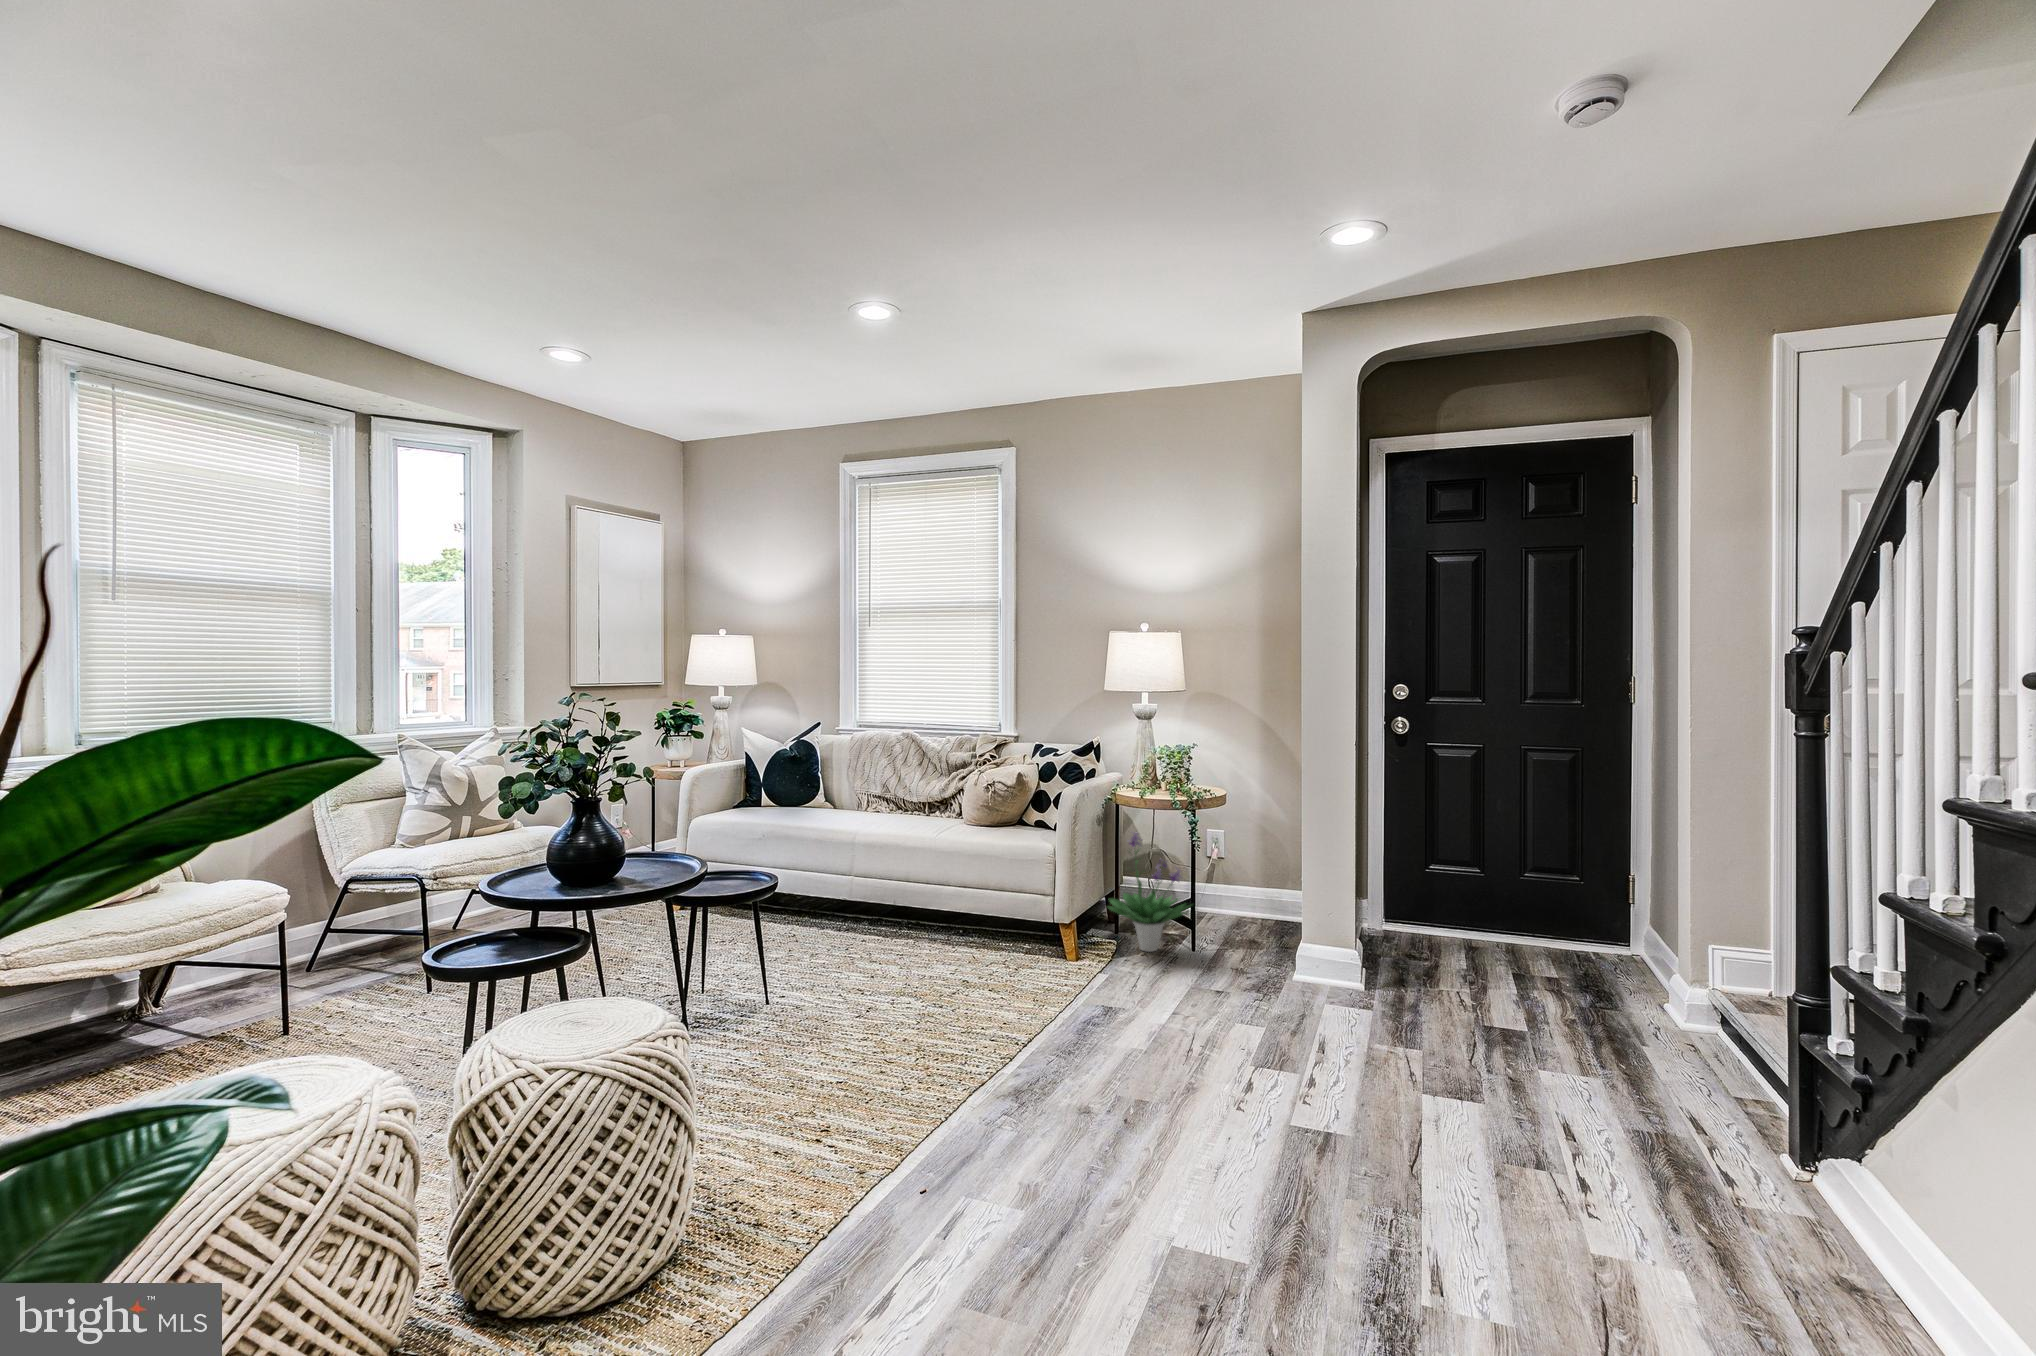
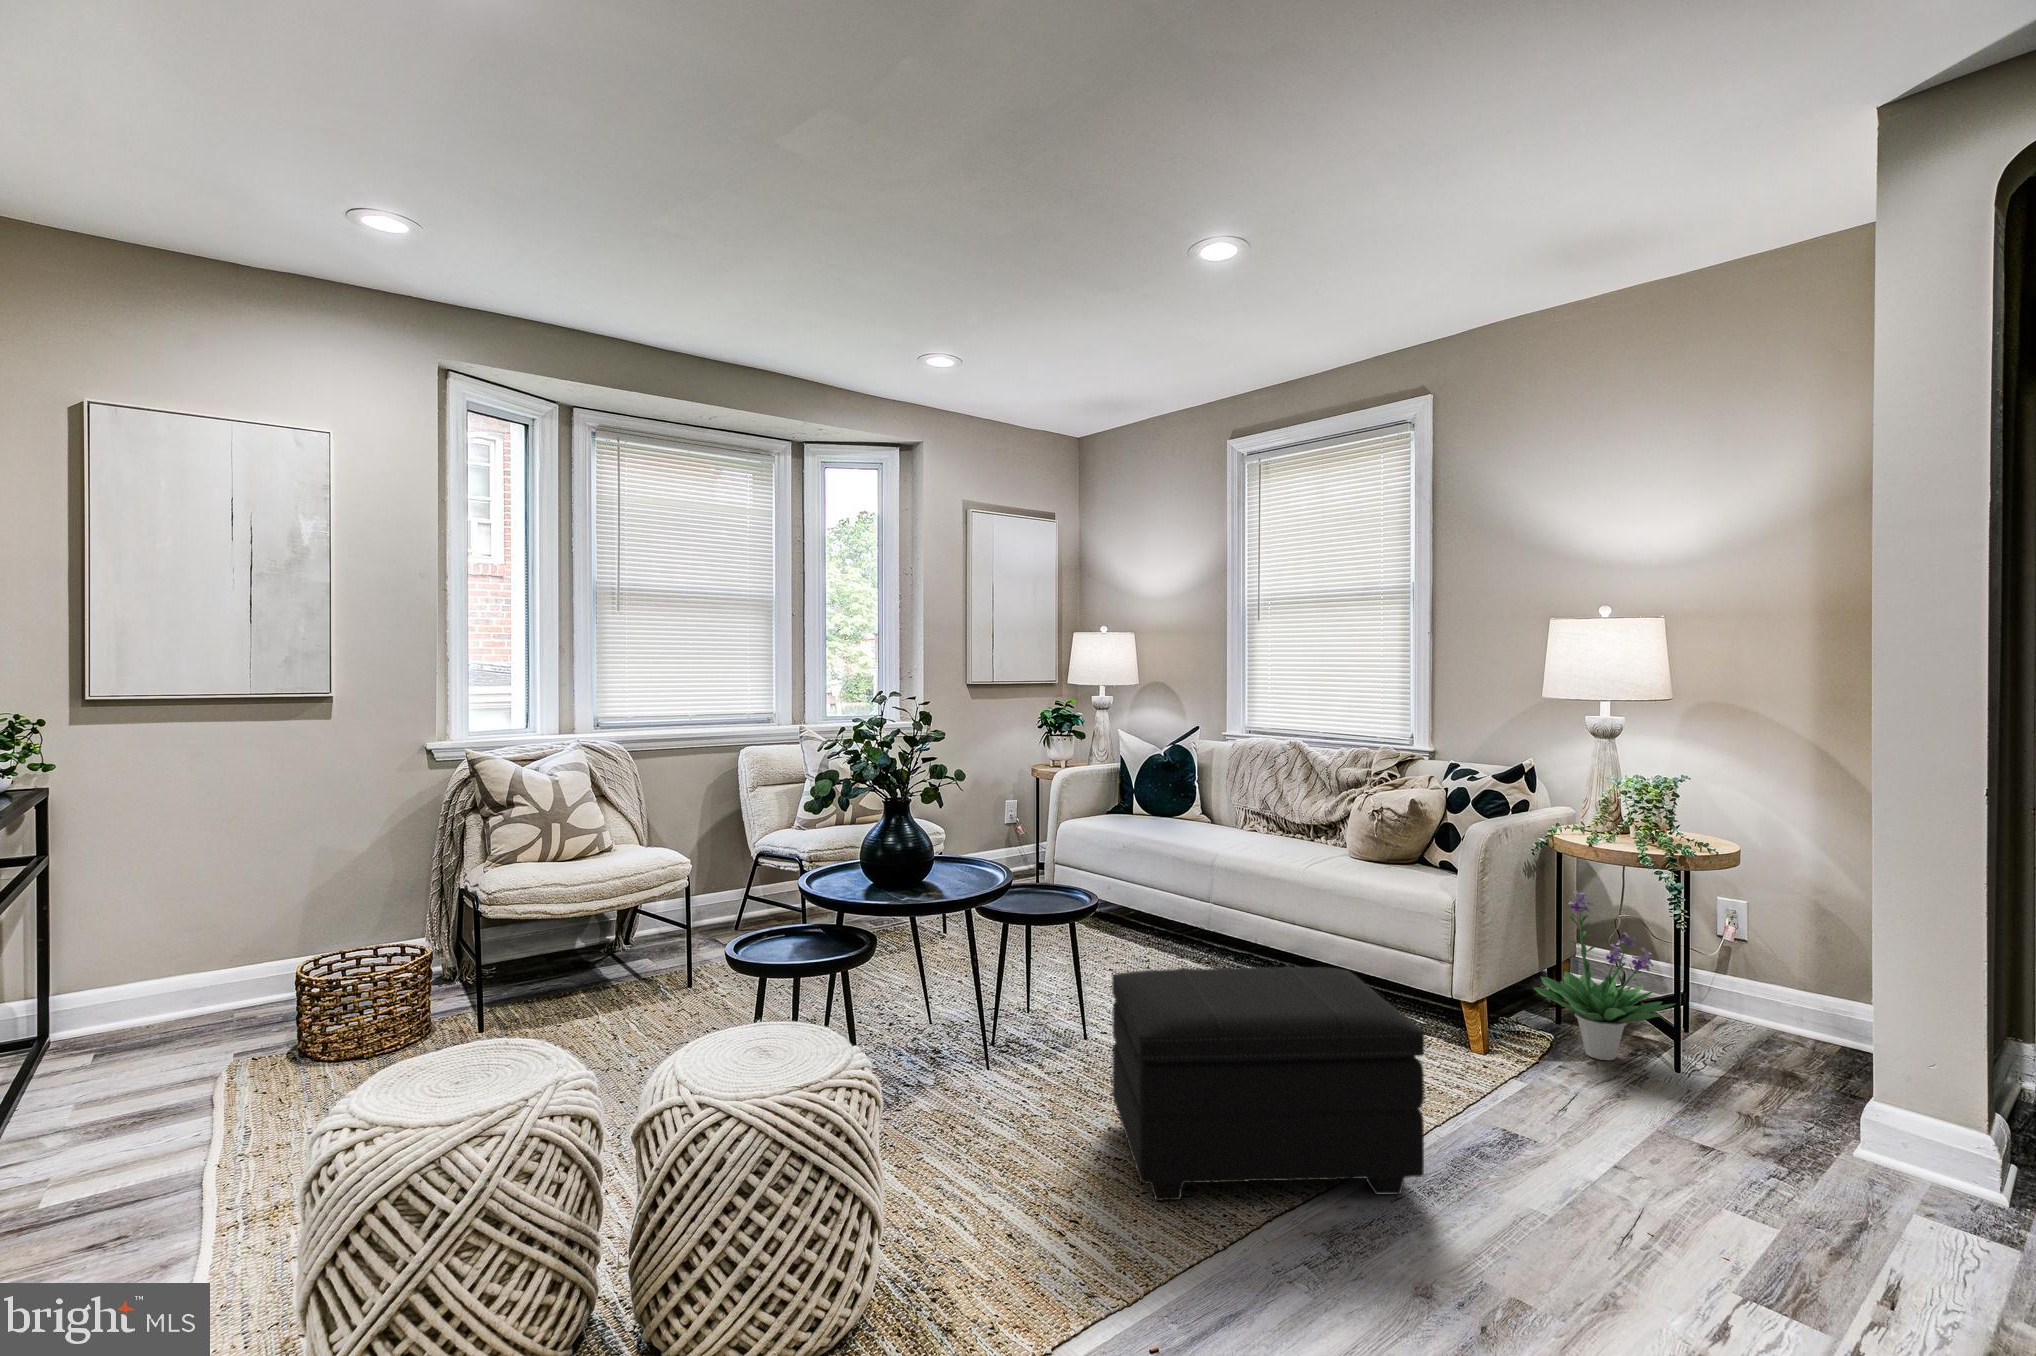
footstool: none [819,905,1068,1102] -> present [1112,966,1424,1200]

